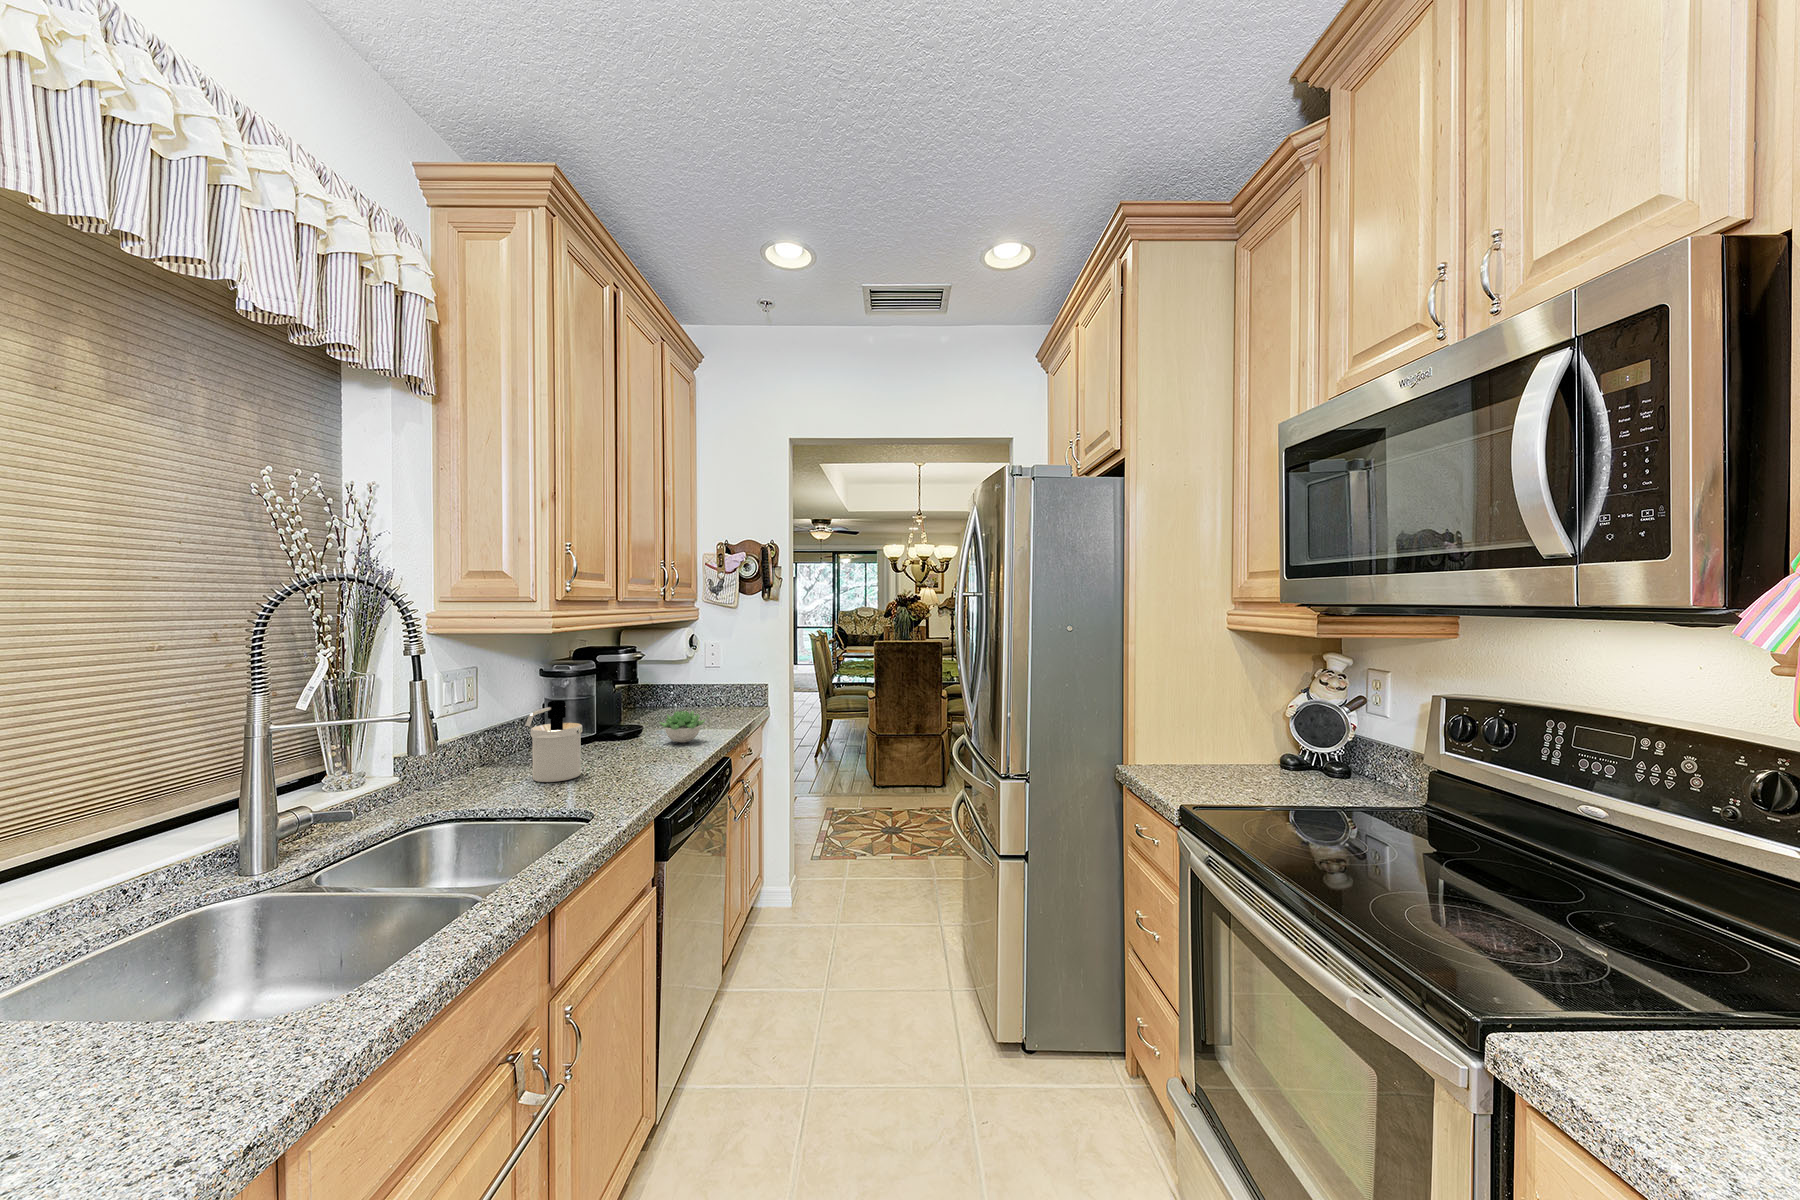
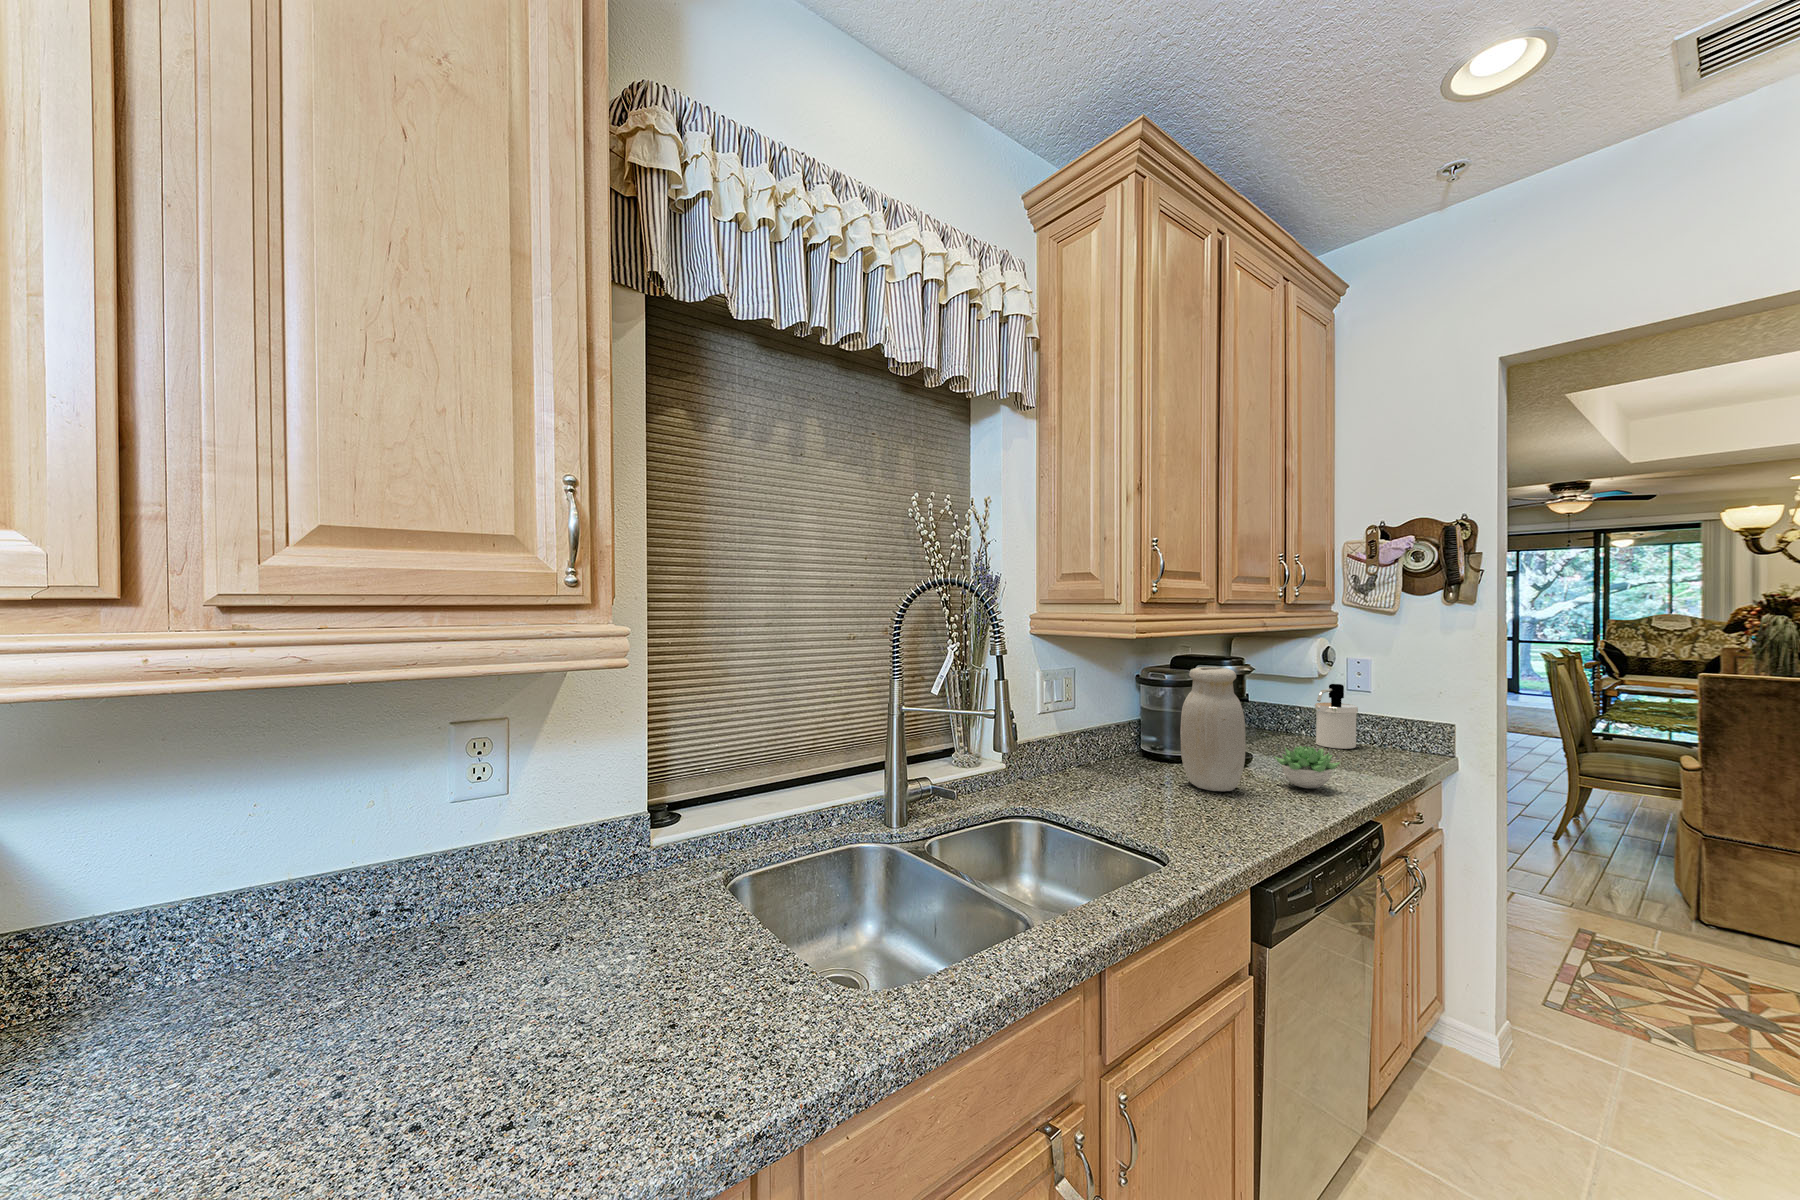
jar: none [585,655,639,757] -> present [1180,667,1245,791]
soap dispenser: present [525,700,582,782] -> present [1315,684,1358,749]

